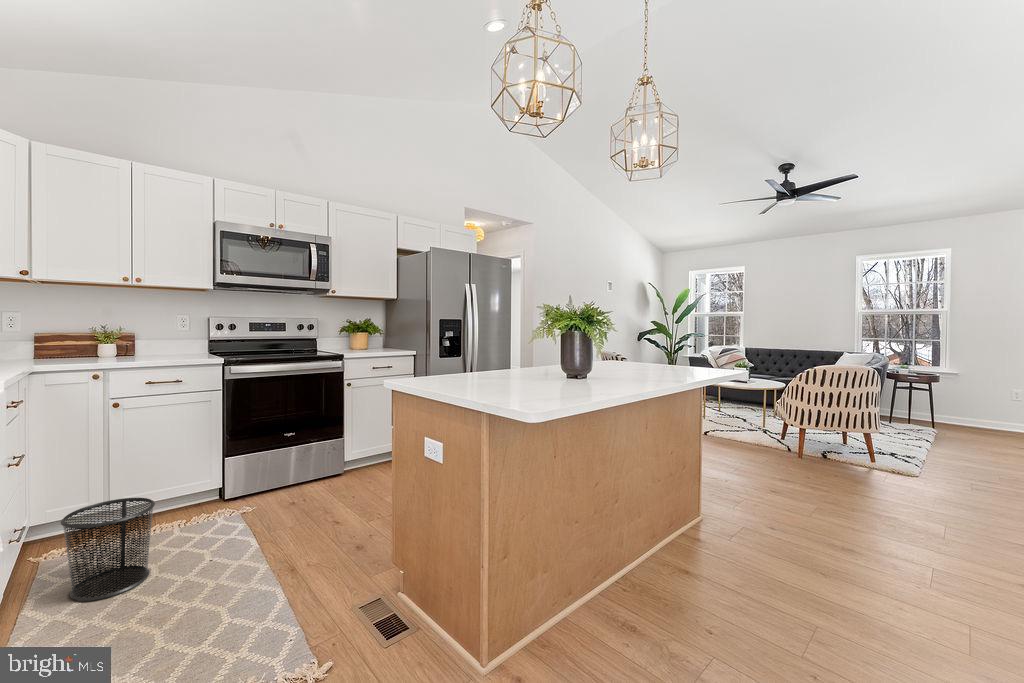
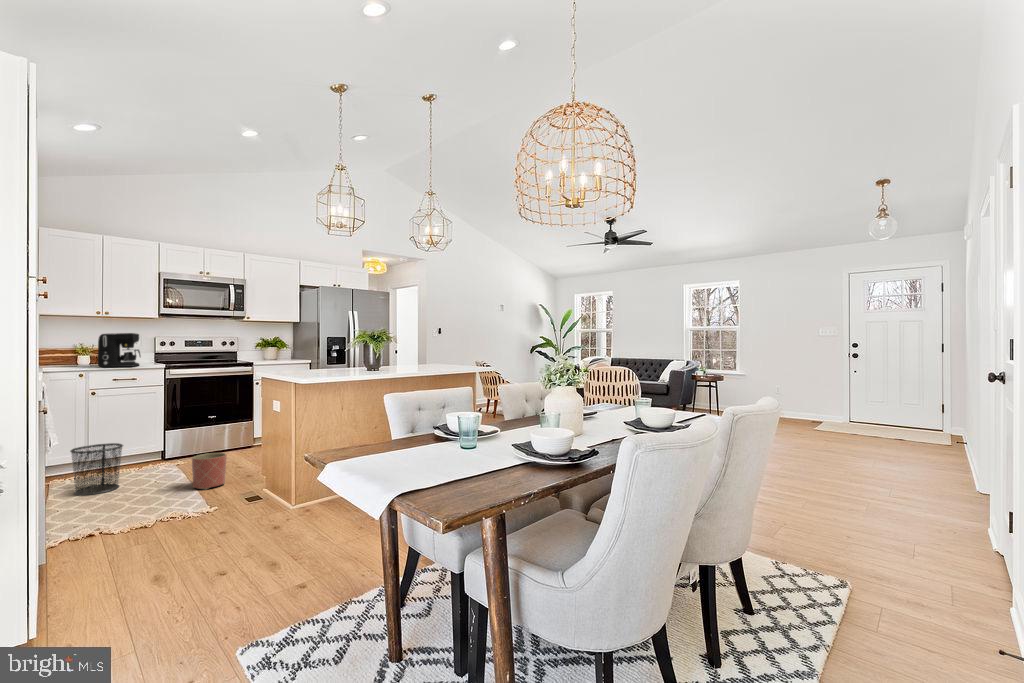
coffee maker: none [120,311,186,364] -> present [98,333,141,367]
planter: none [269,517,325,591] -> present [192,453,226,489]

